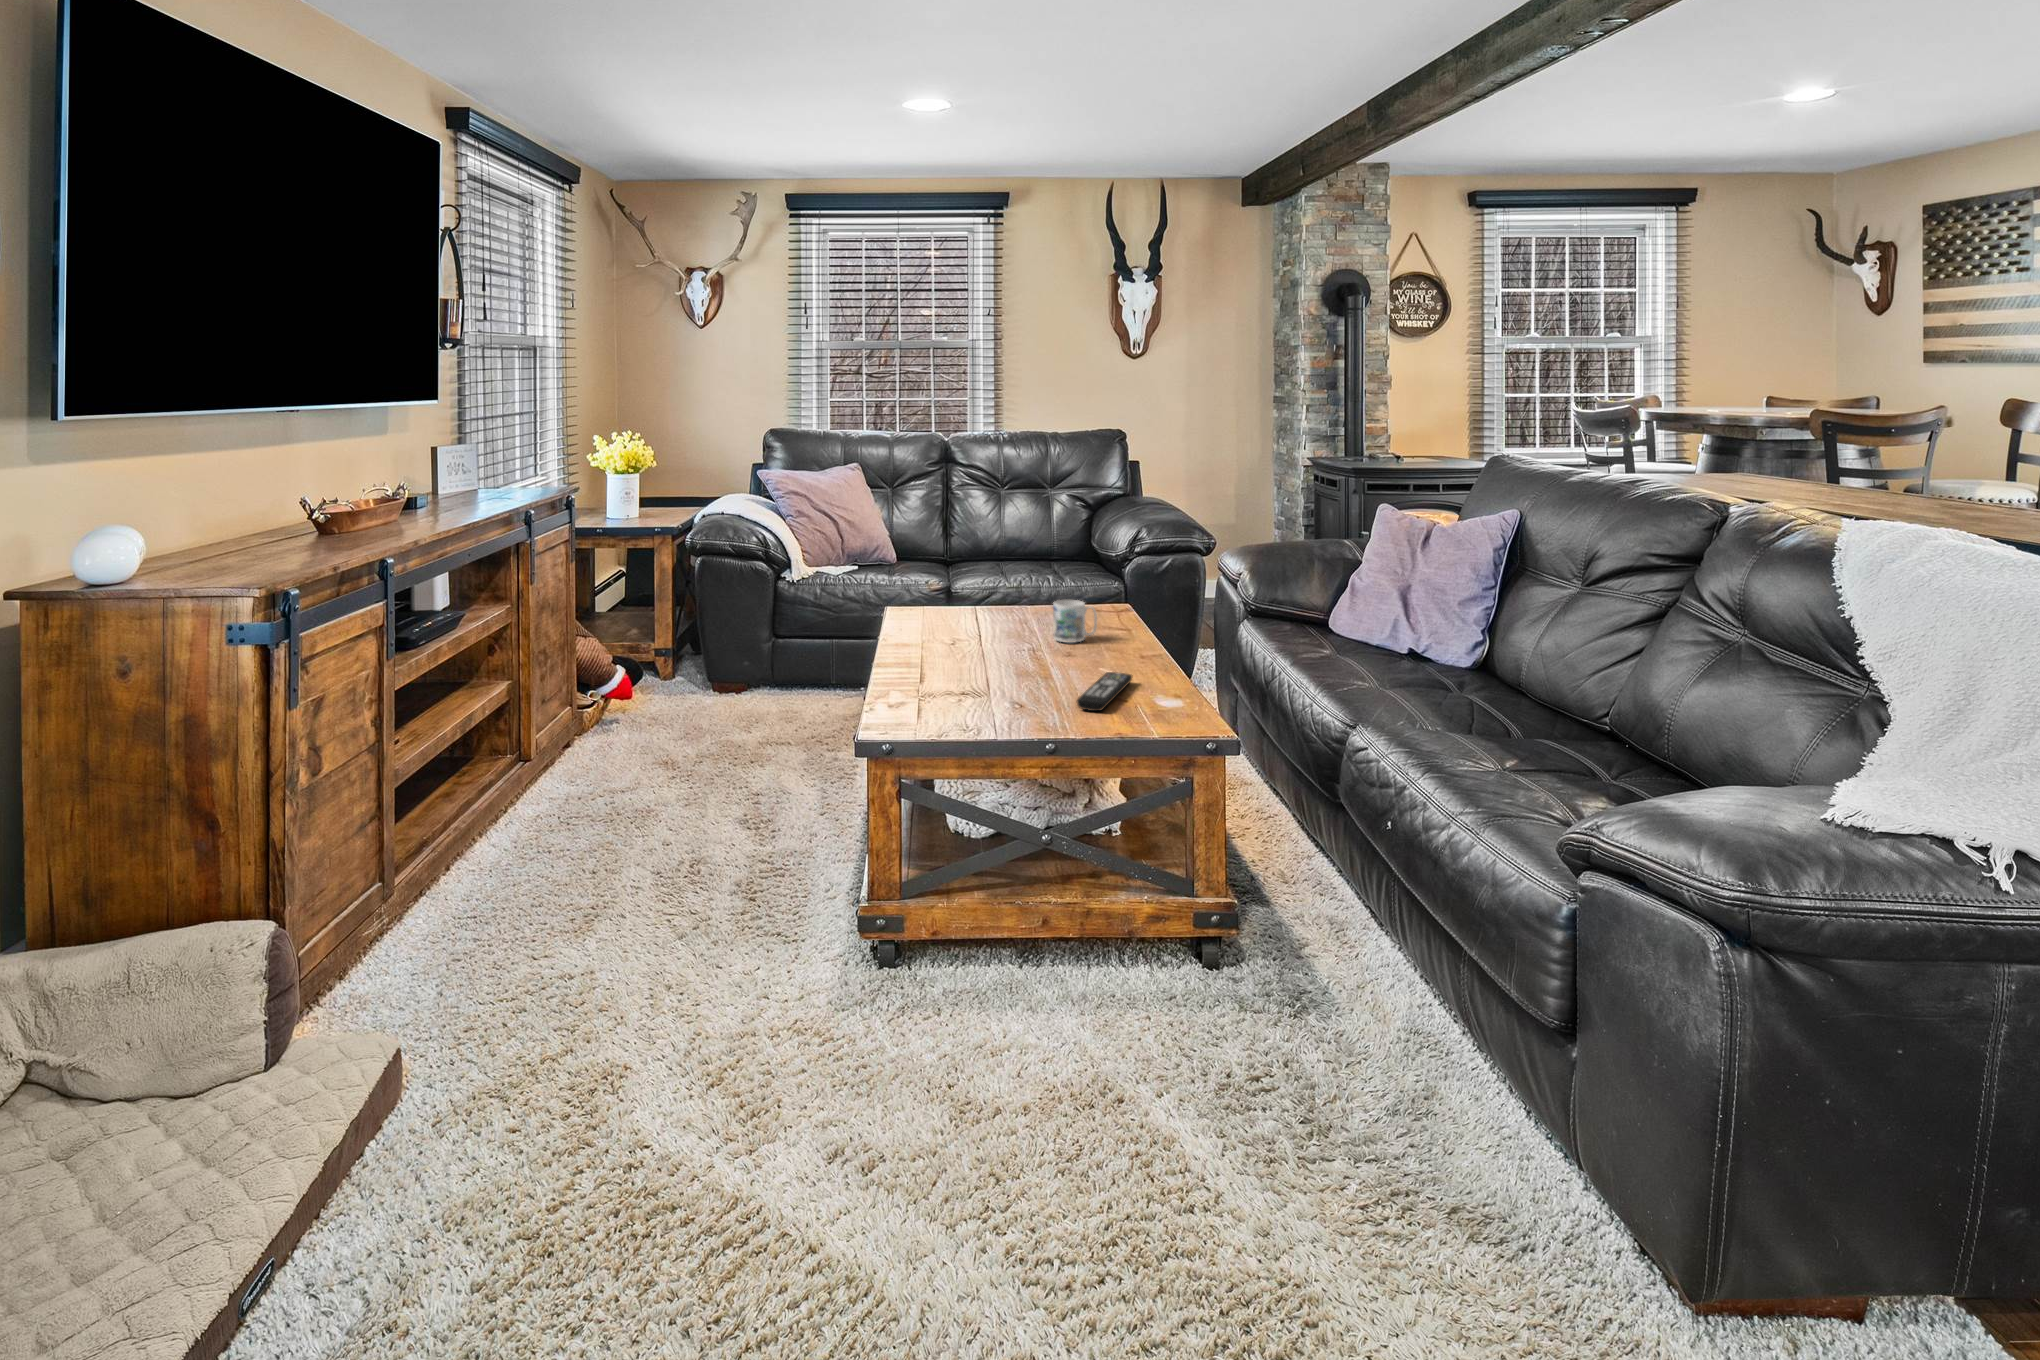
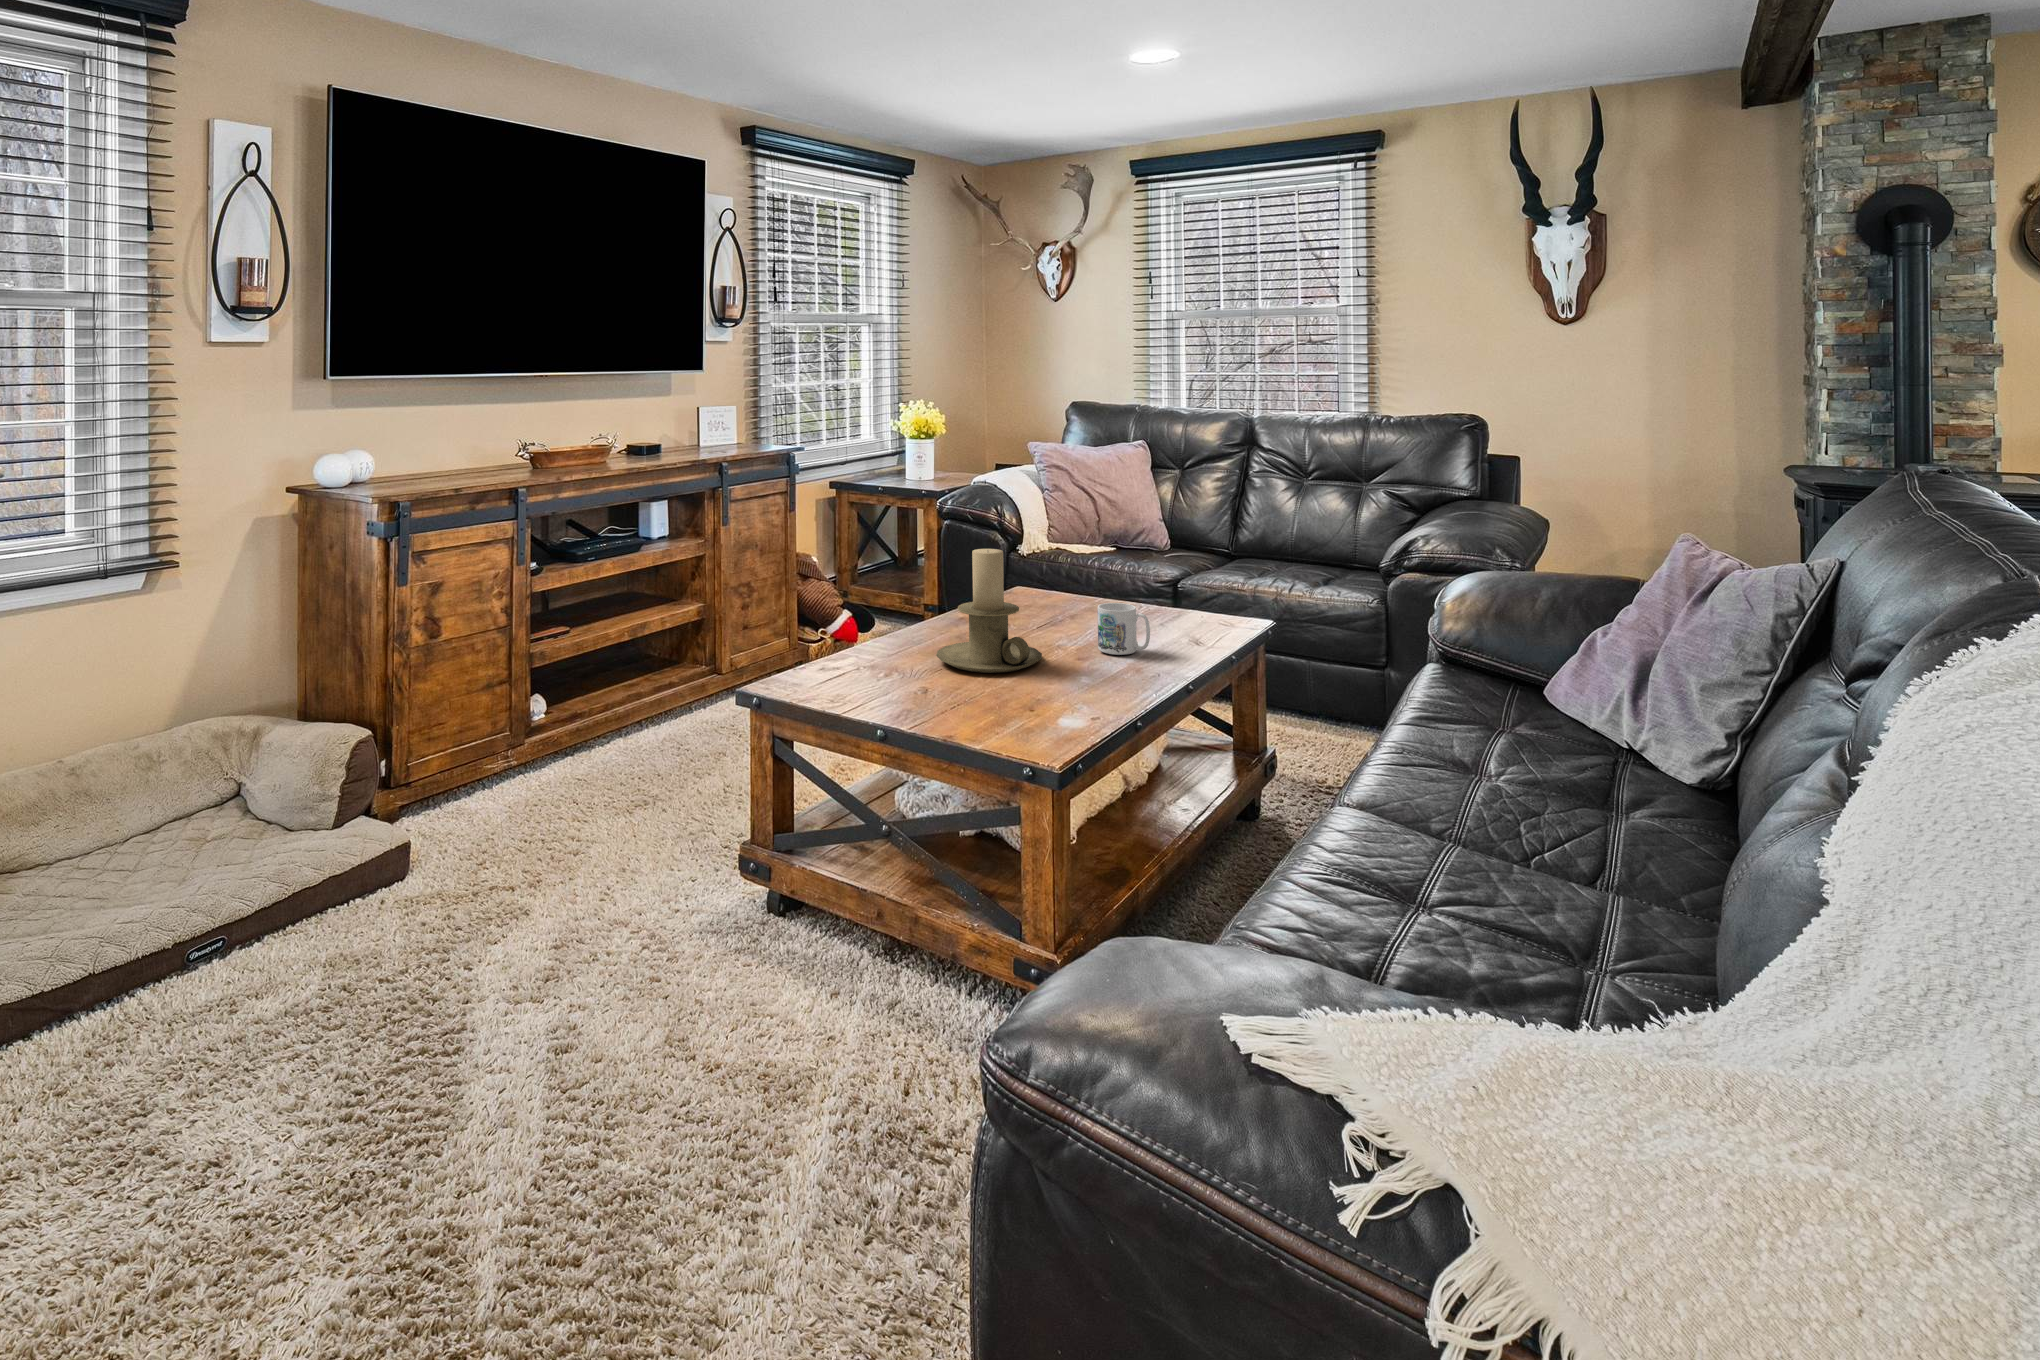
candle holder: none [948,564,1042,673] -> present [936,549,1042,673]
remote control: present [1076,672,1132,711] -> none [959,690,1080,729]

